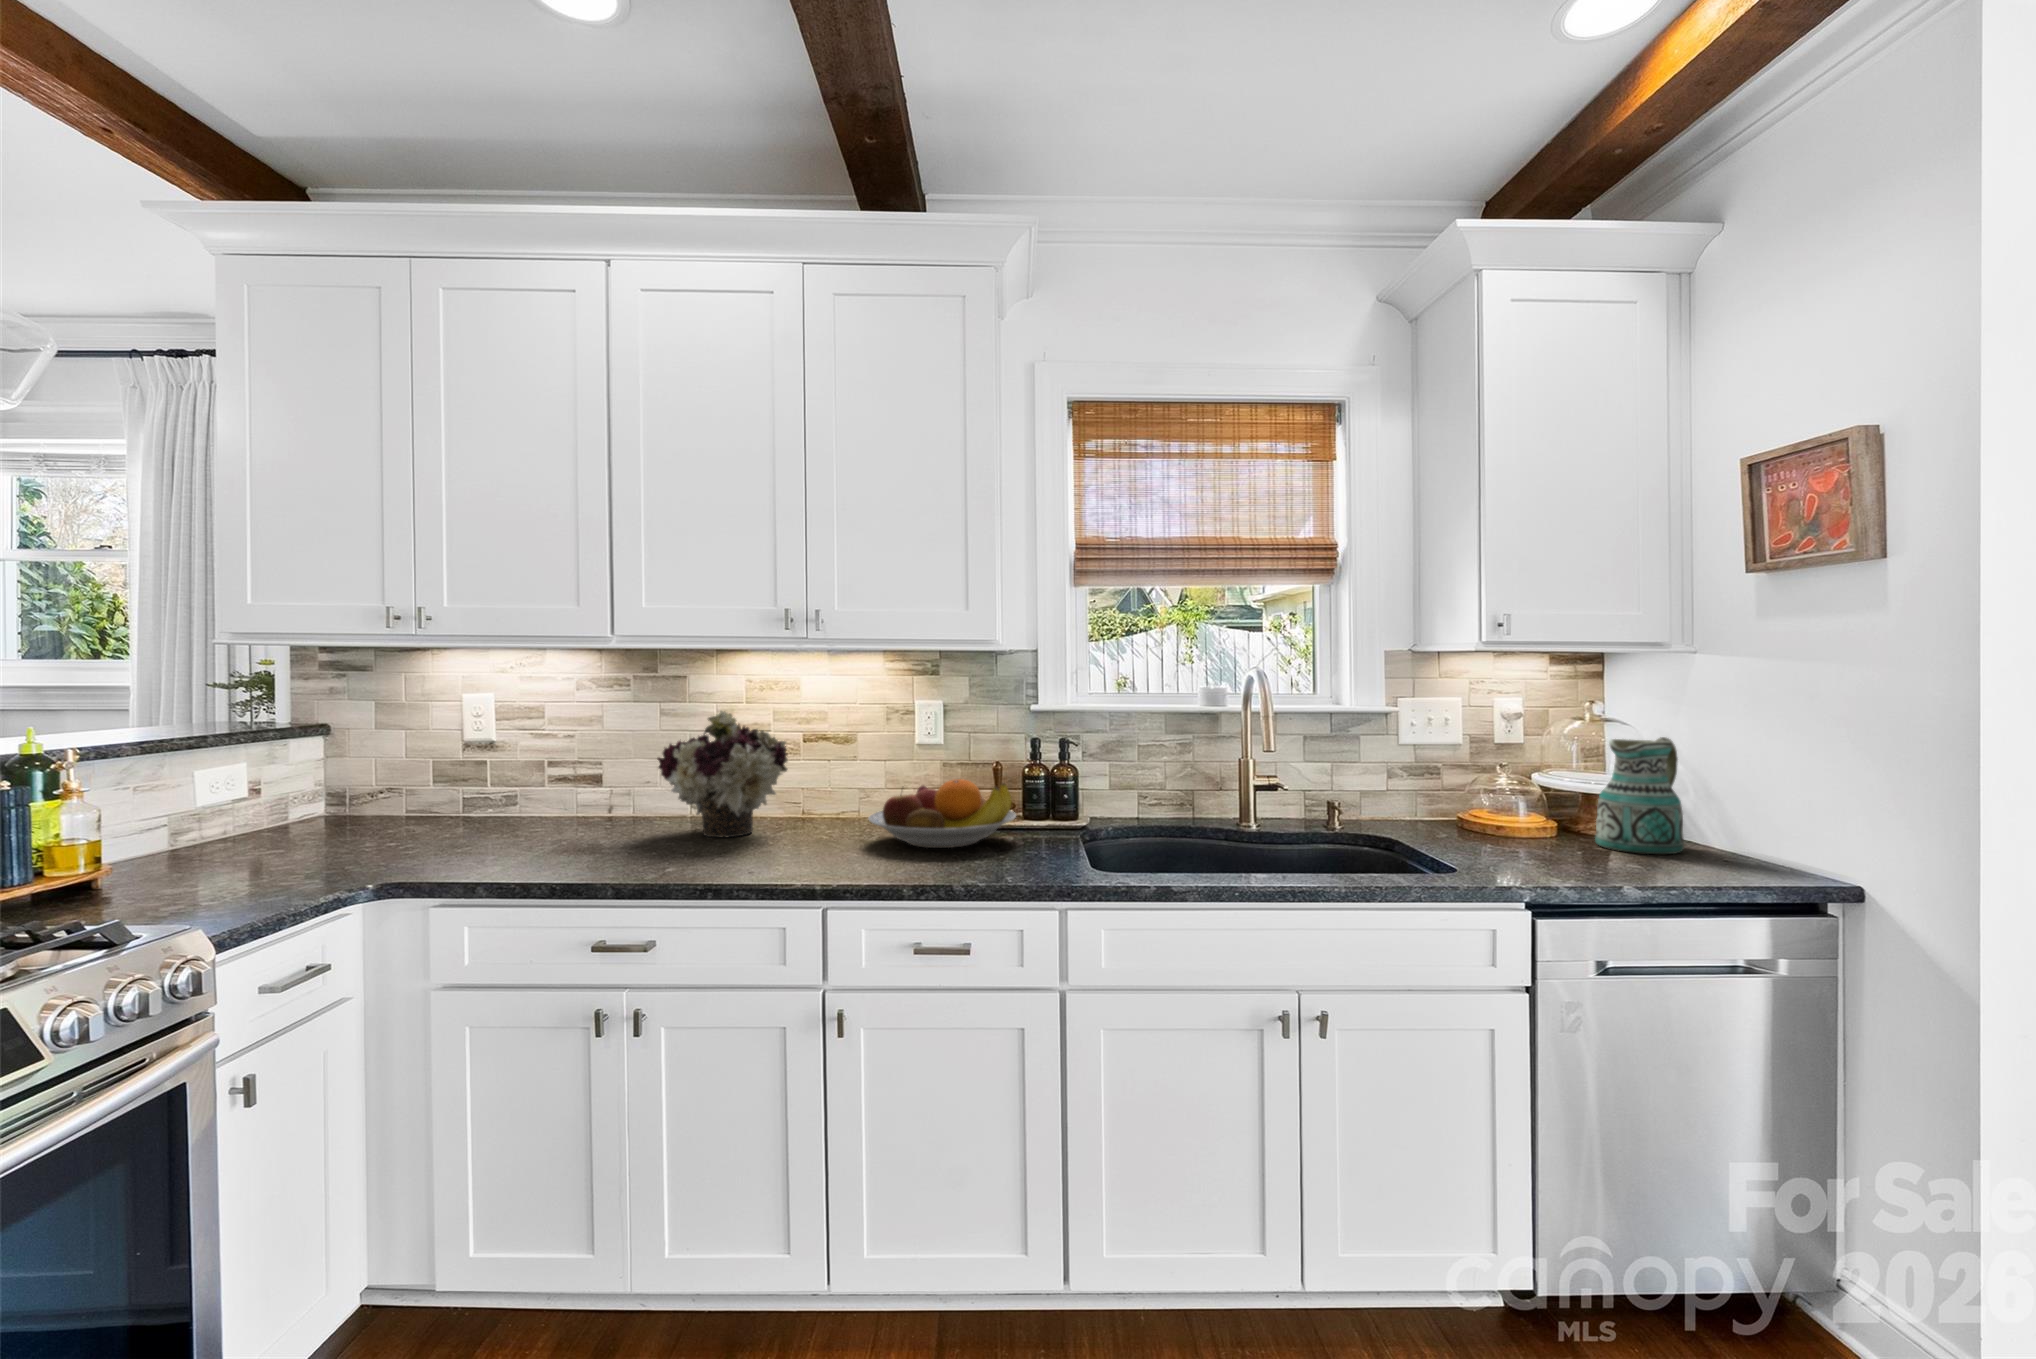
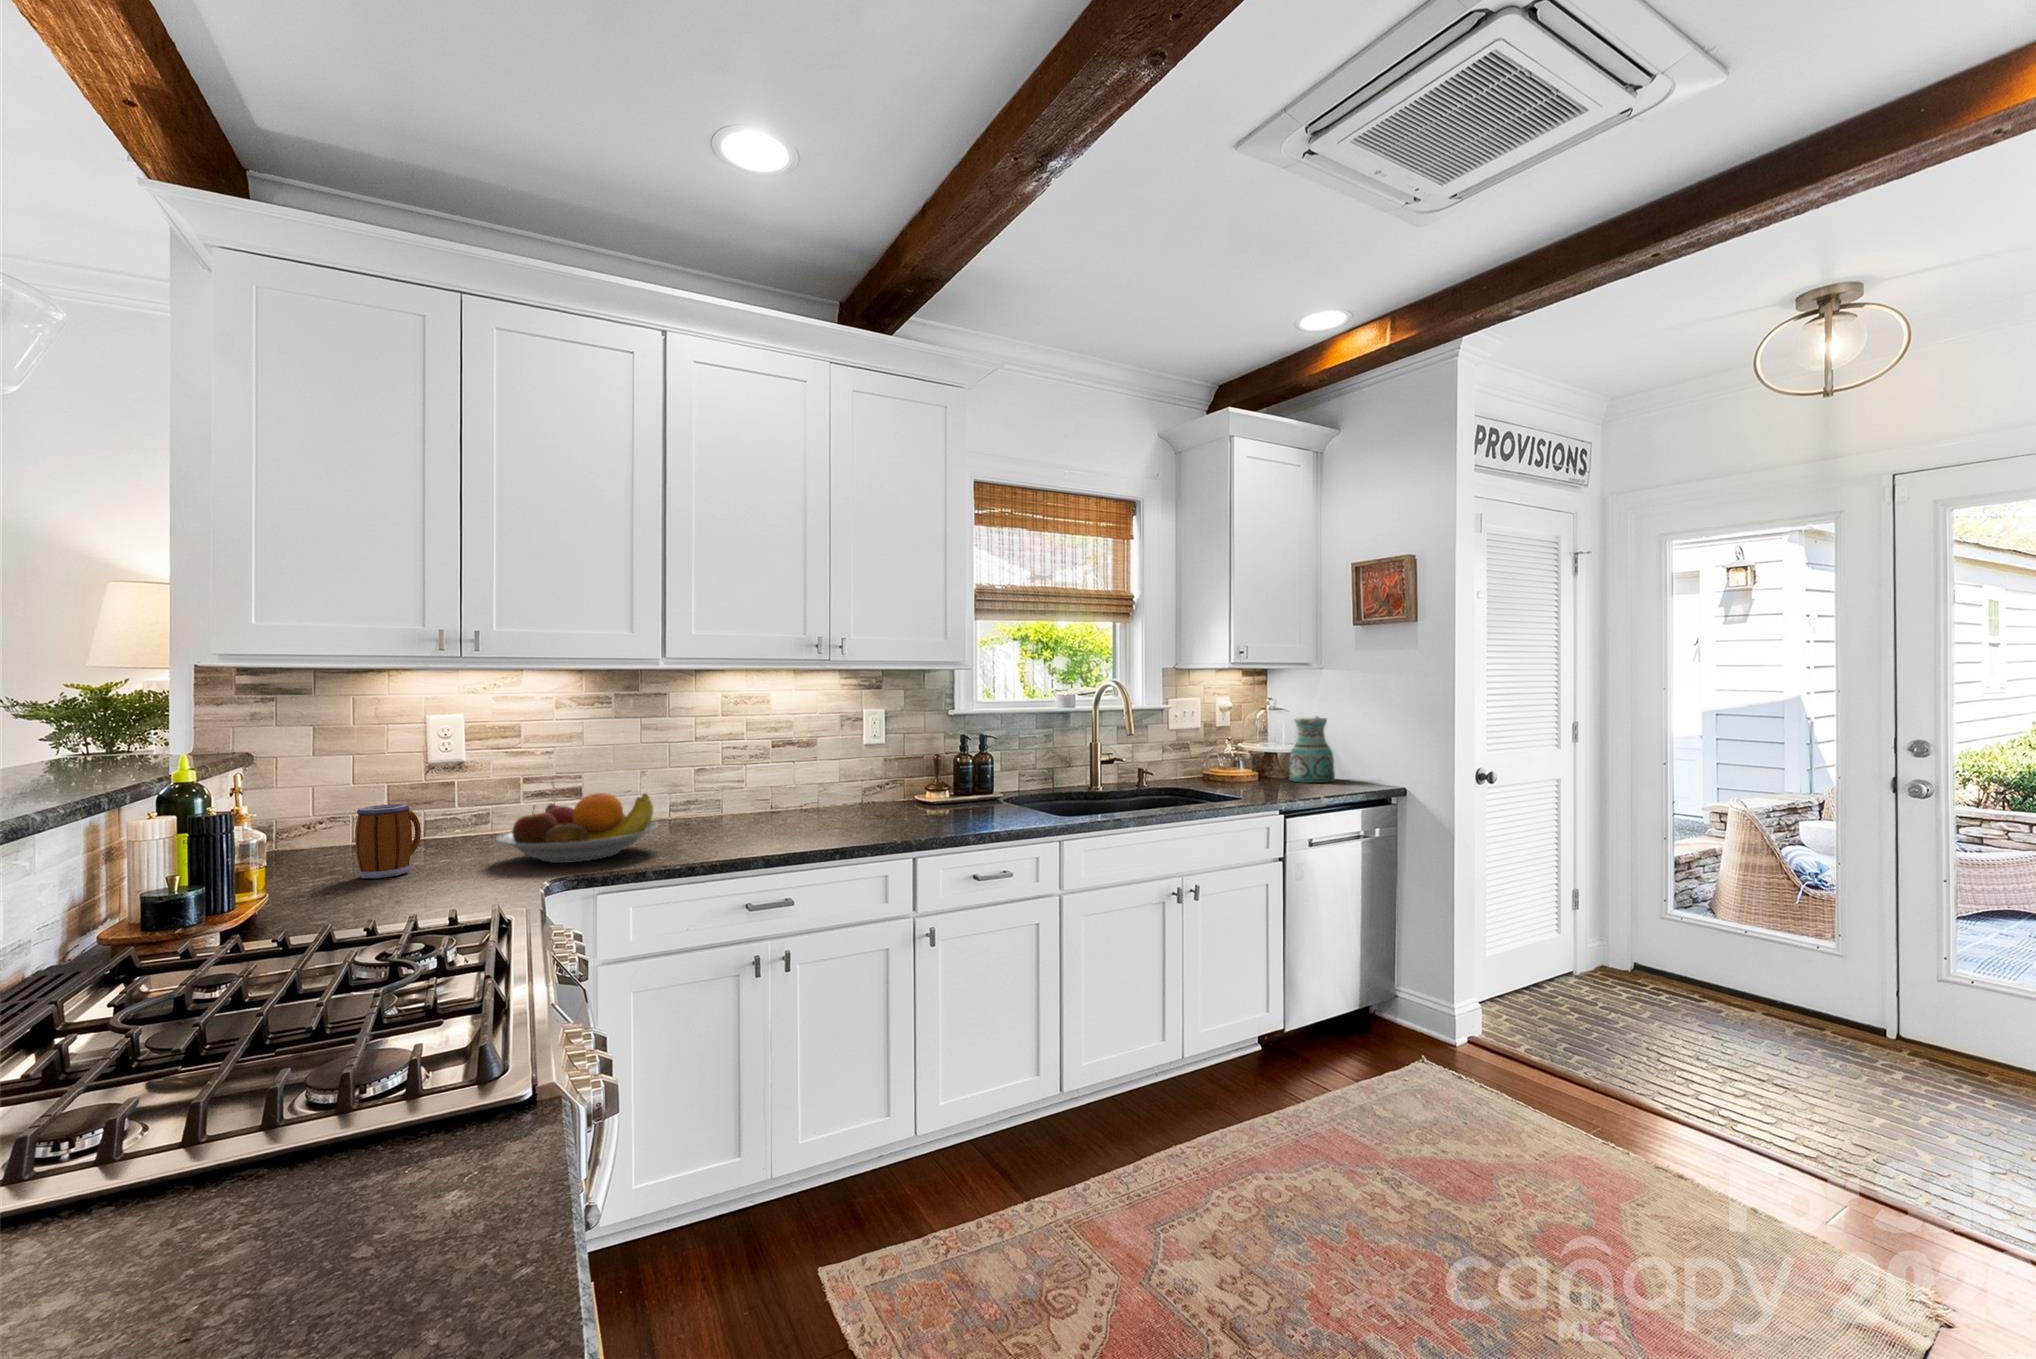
flower arrangement: present [657,711,788,837] -> none [678,721,795,829]
fruit bowl: present [869,779,1016,848] -> present [496,793,658,863]
mug: none [295,784,367,858] -> present [355,804,421,878]

